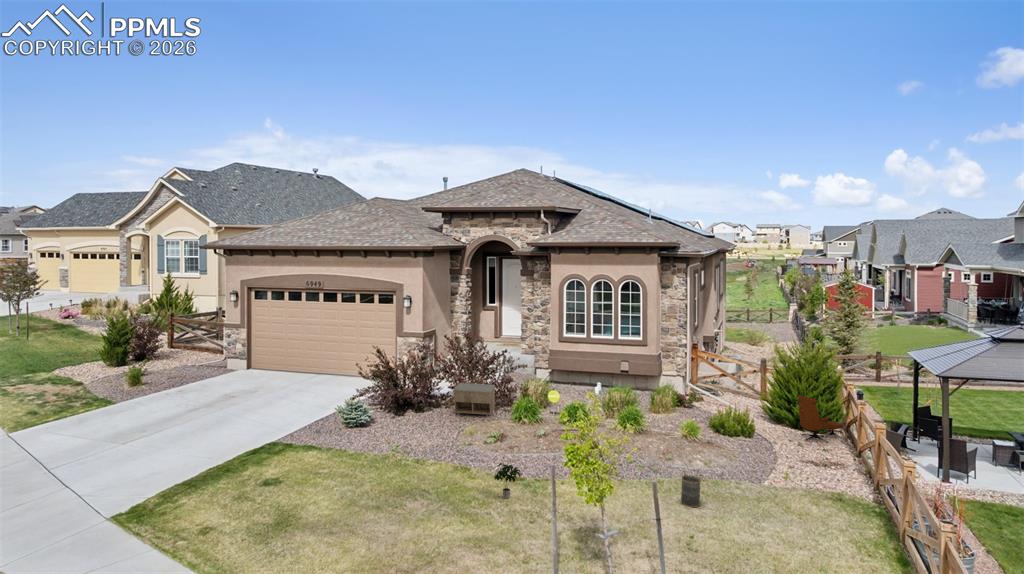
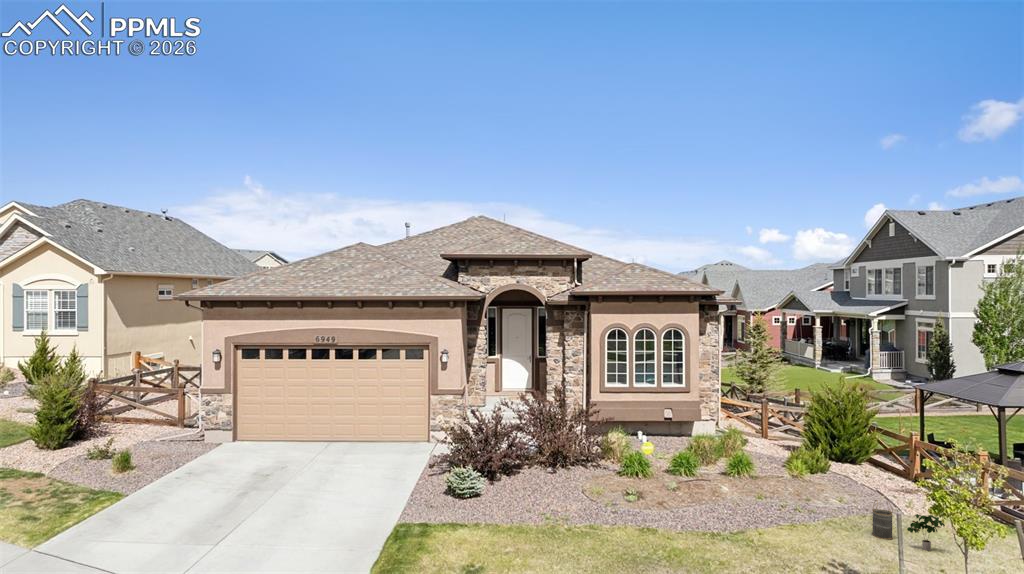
storage bench: present [454,383,495,417] -> none [546,439,589,475]
lounge chair: present [798,395,844,443] -> none [860,429,892,472]
potted plant: present [494,463,521,499] -> present [907,514,945,551]

